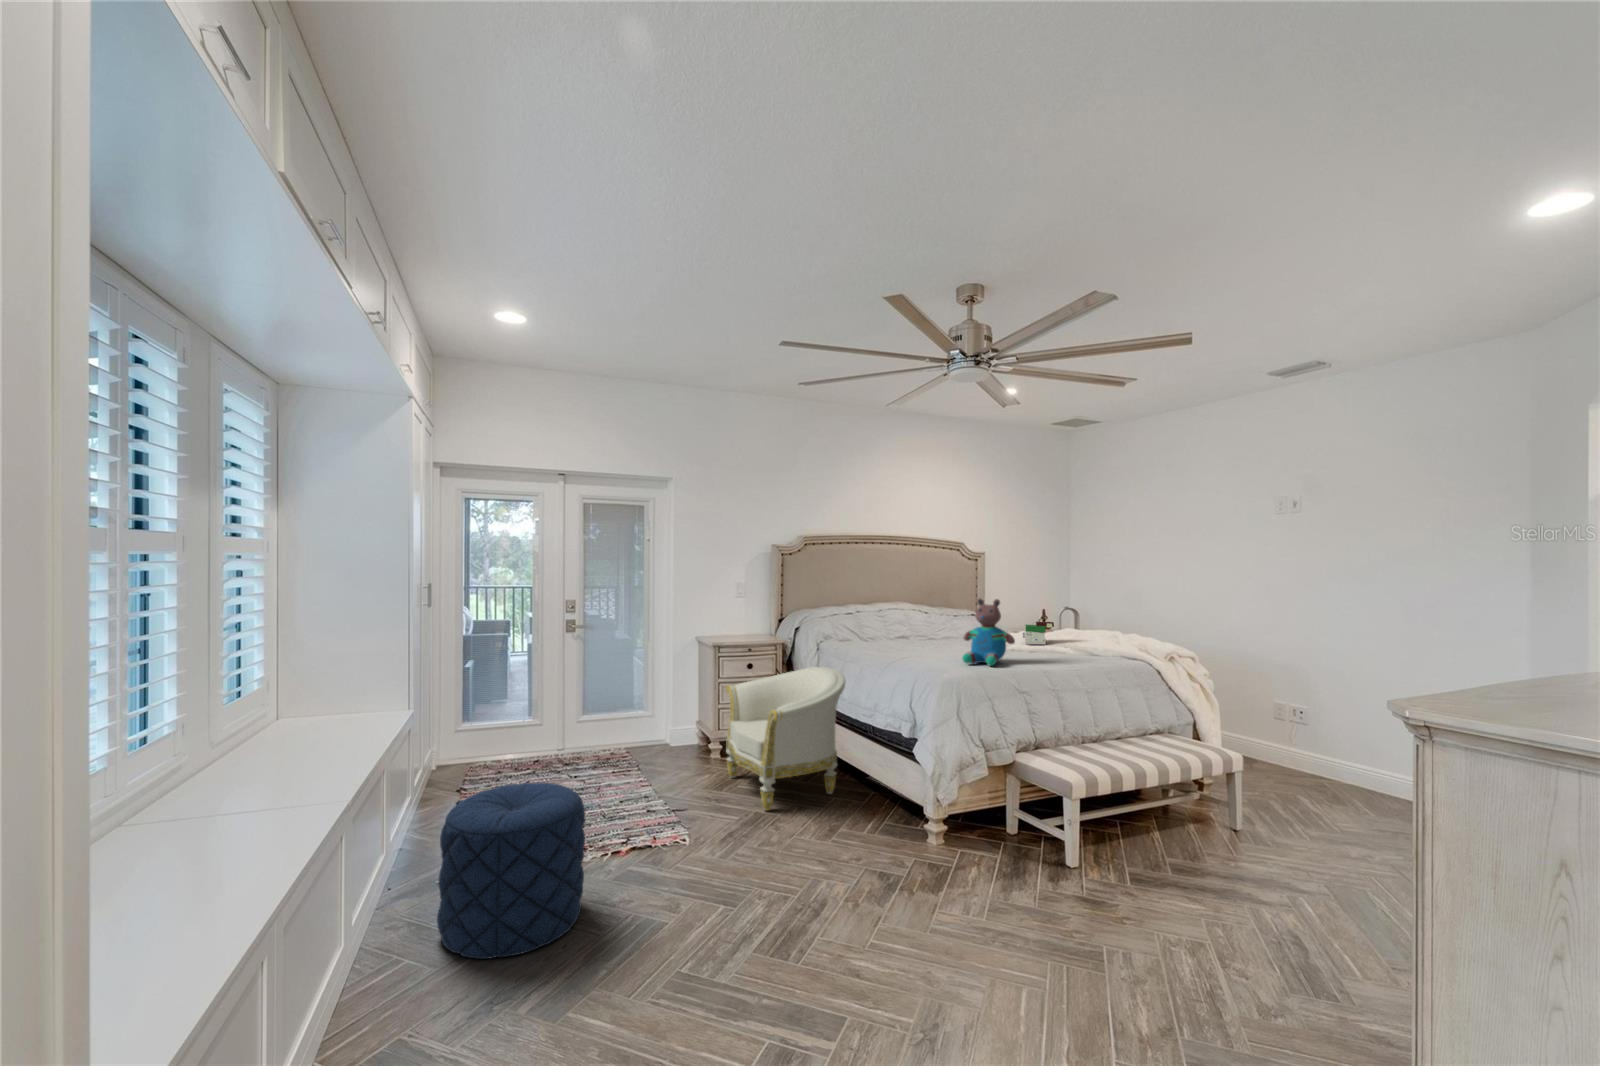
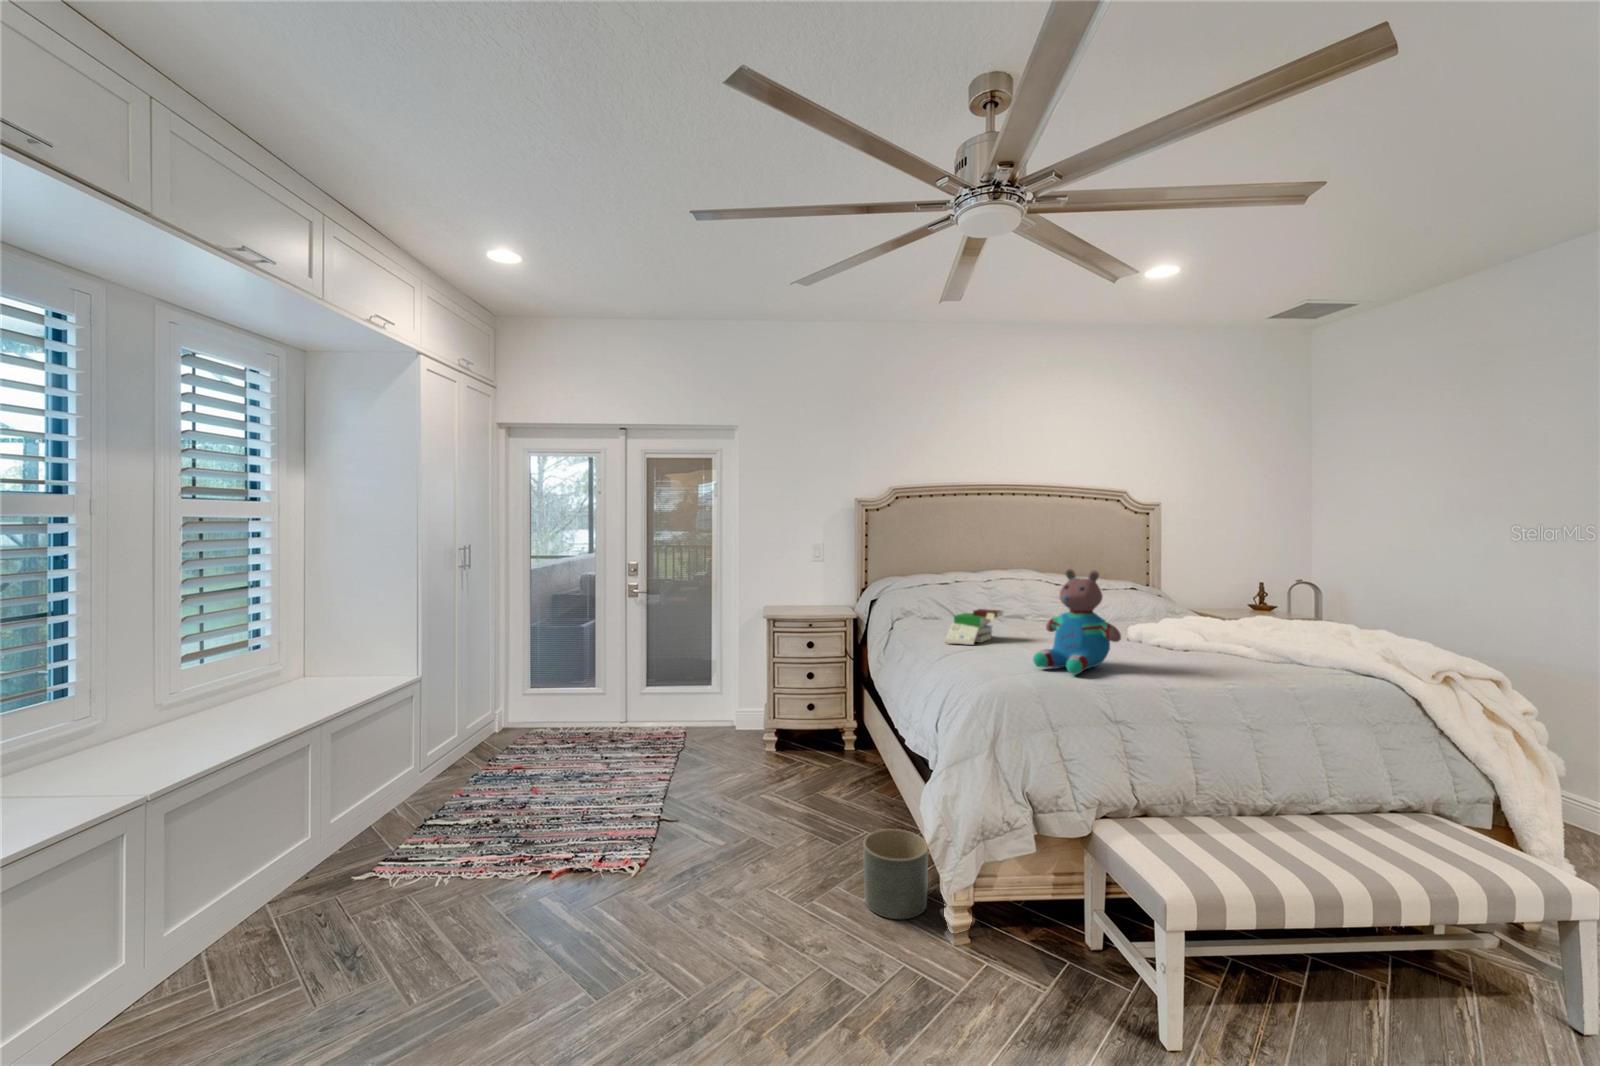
book: present [1023,622,1054,645] -> present [946,609,1003,645]
armchair: present [726,667,845,811] -> none [750,654,888,838]
pouf: present [437,783,585,959] -> none [234,788,438,1017]
planter: none [864,783,909,839] -> present [863,829,928,919]

